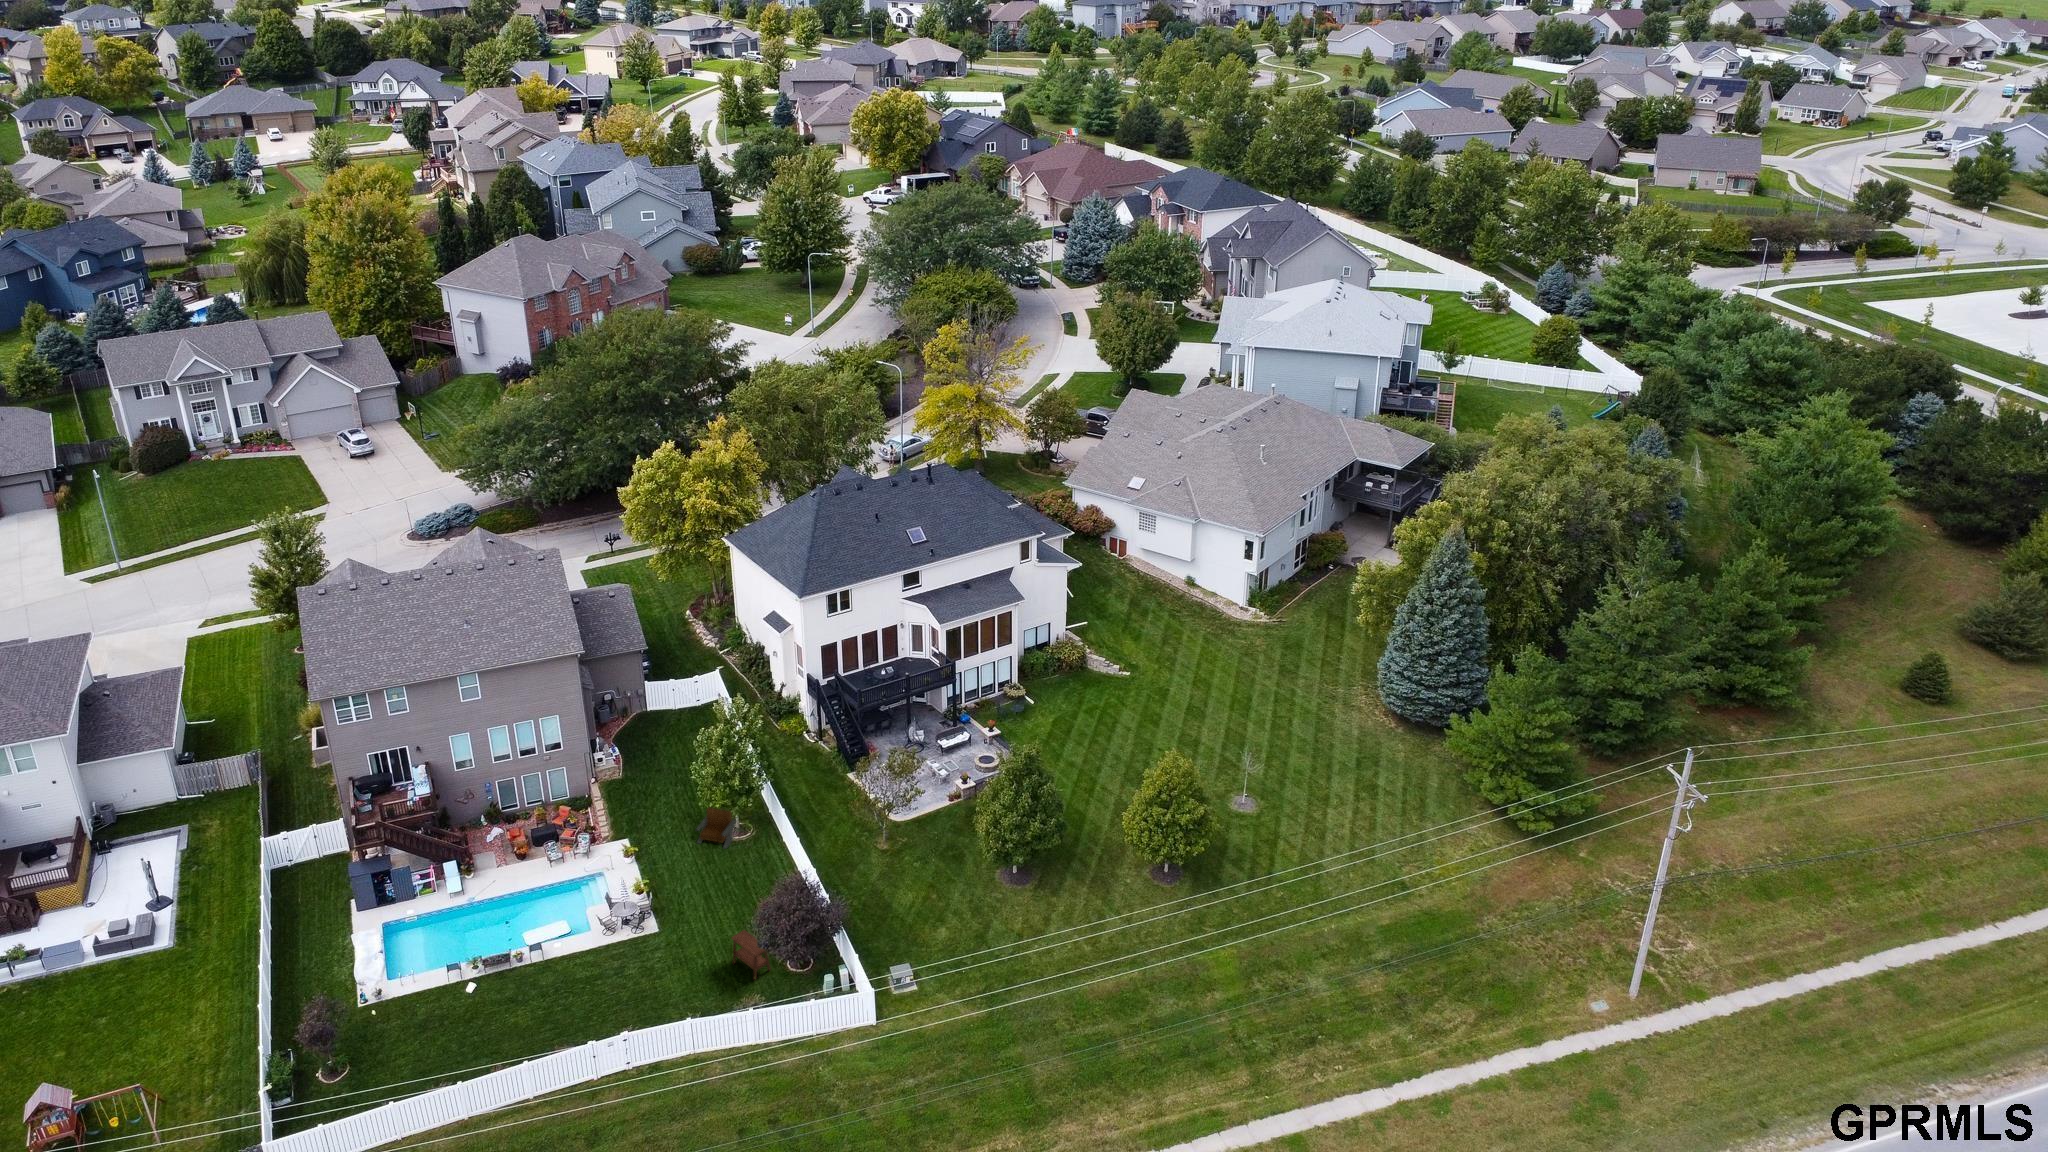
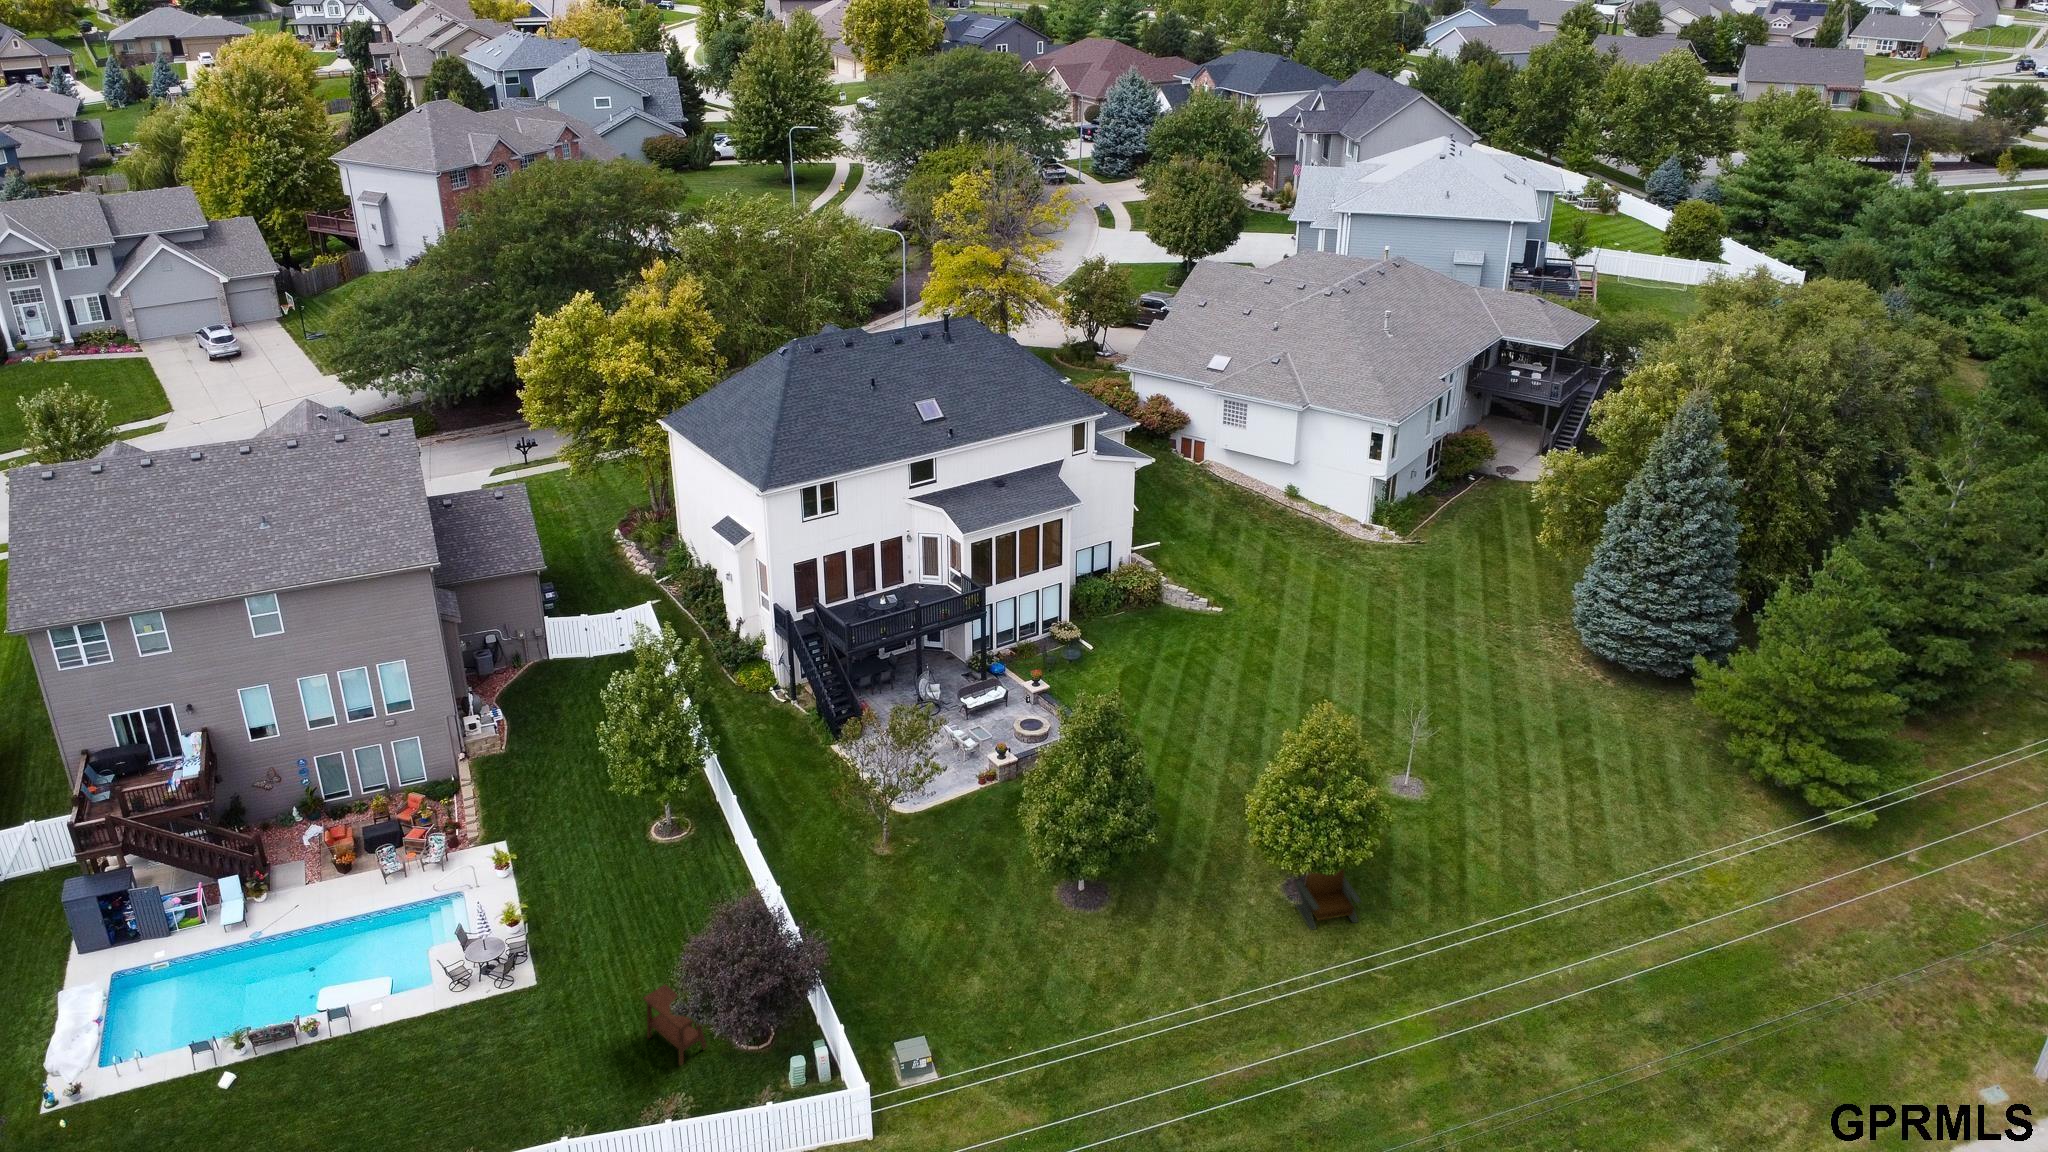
lounge chair: present [696,807,736,849] -> present [1295,869,1361,930]

